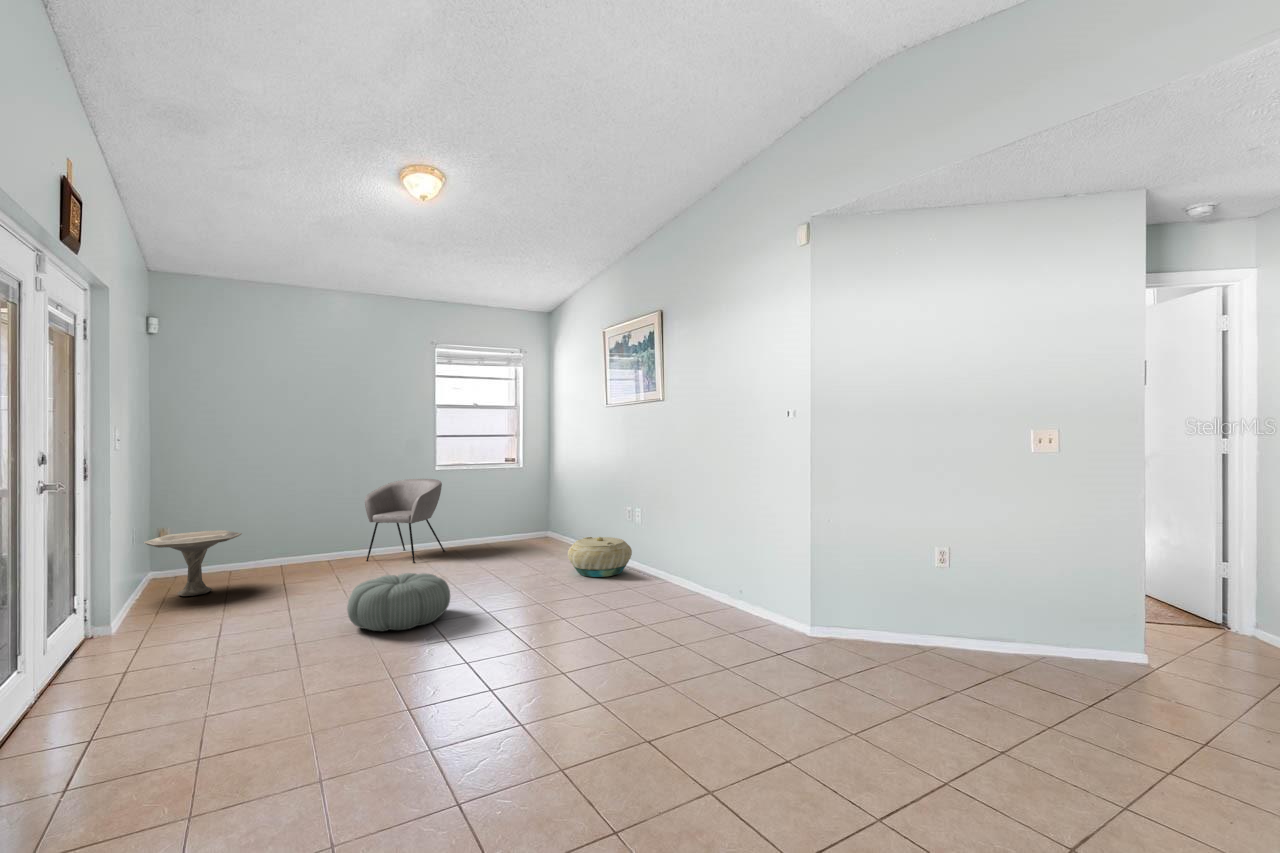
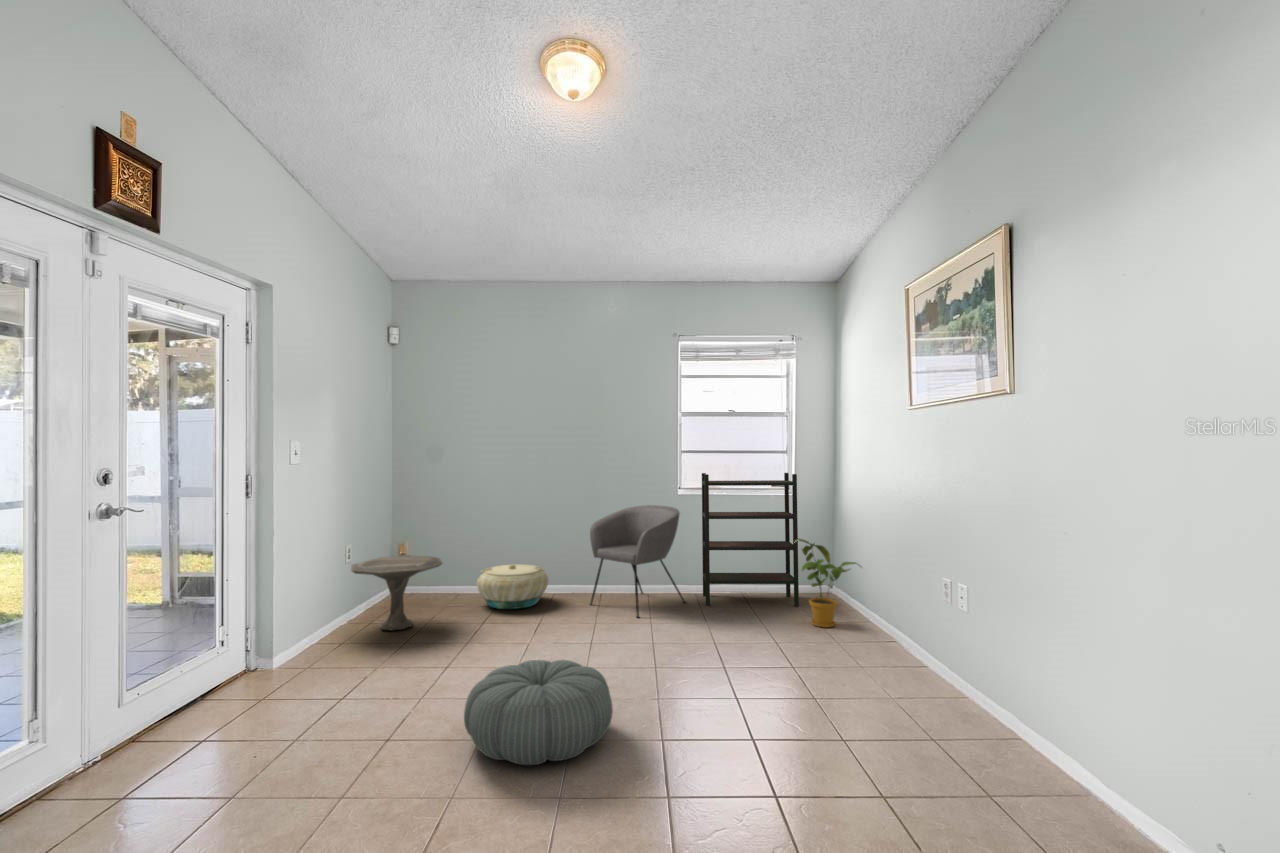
bookshelf: none [454,450,529,551] -> present [702,473,799,606]
house plant: none [529,495,574,552] -> present [795,539,859,628]
basket: present [568,537,632,577] -> present [477,564,549,609]

